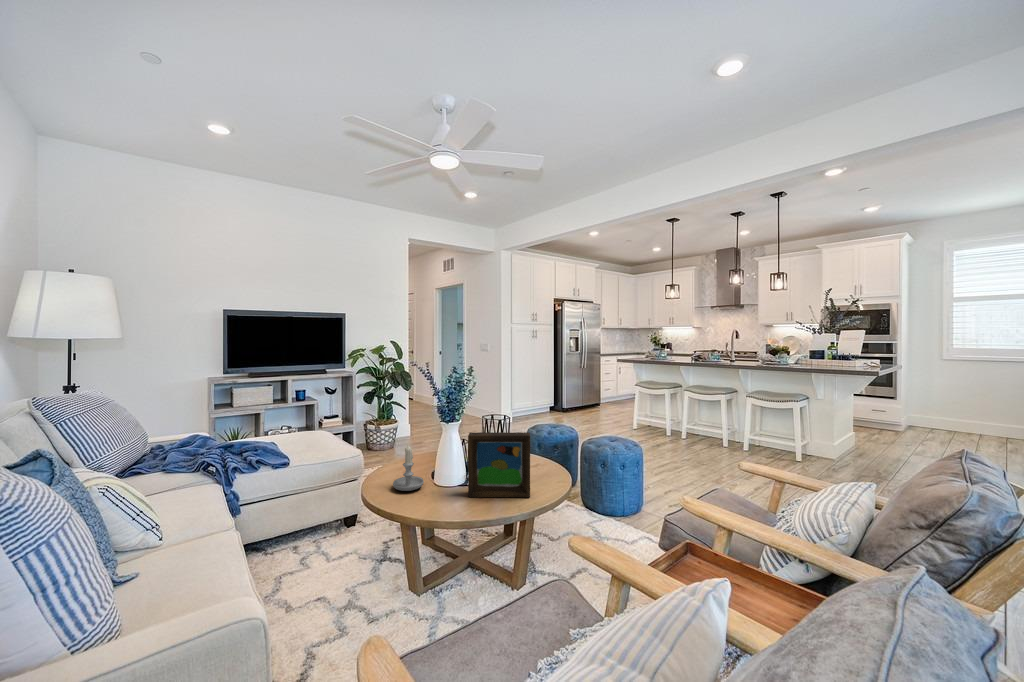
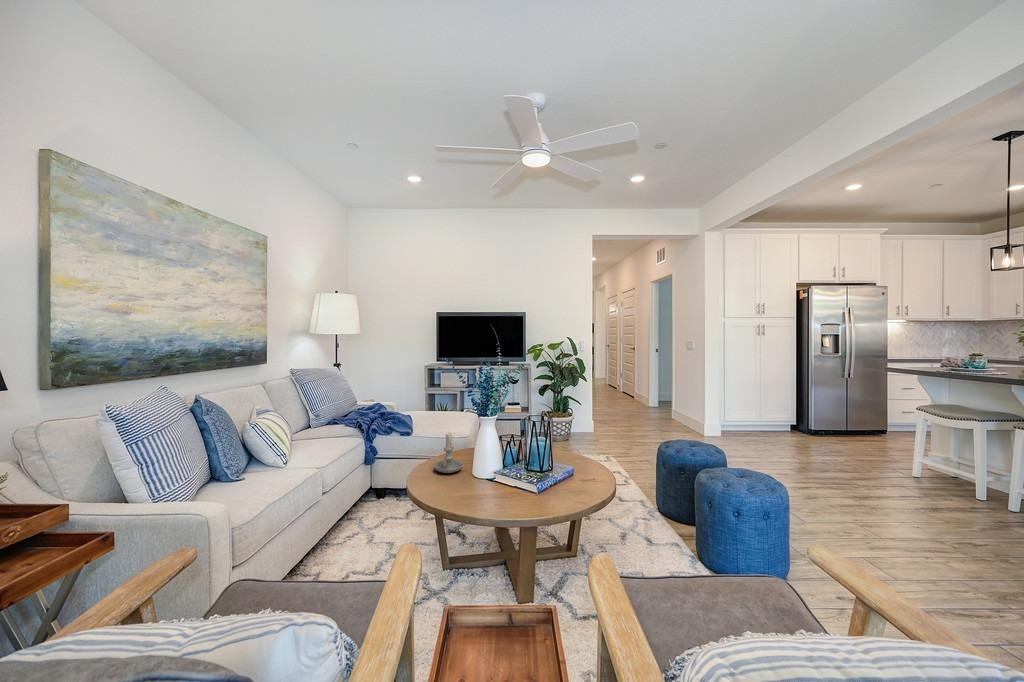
picture frame: present [468,432,530,497] -> none [479,427,537,507]

